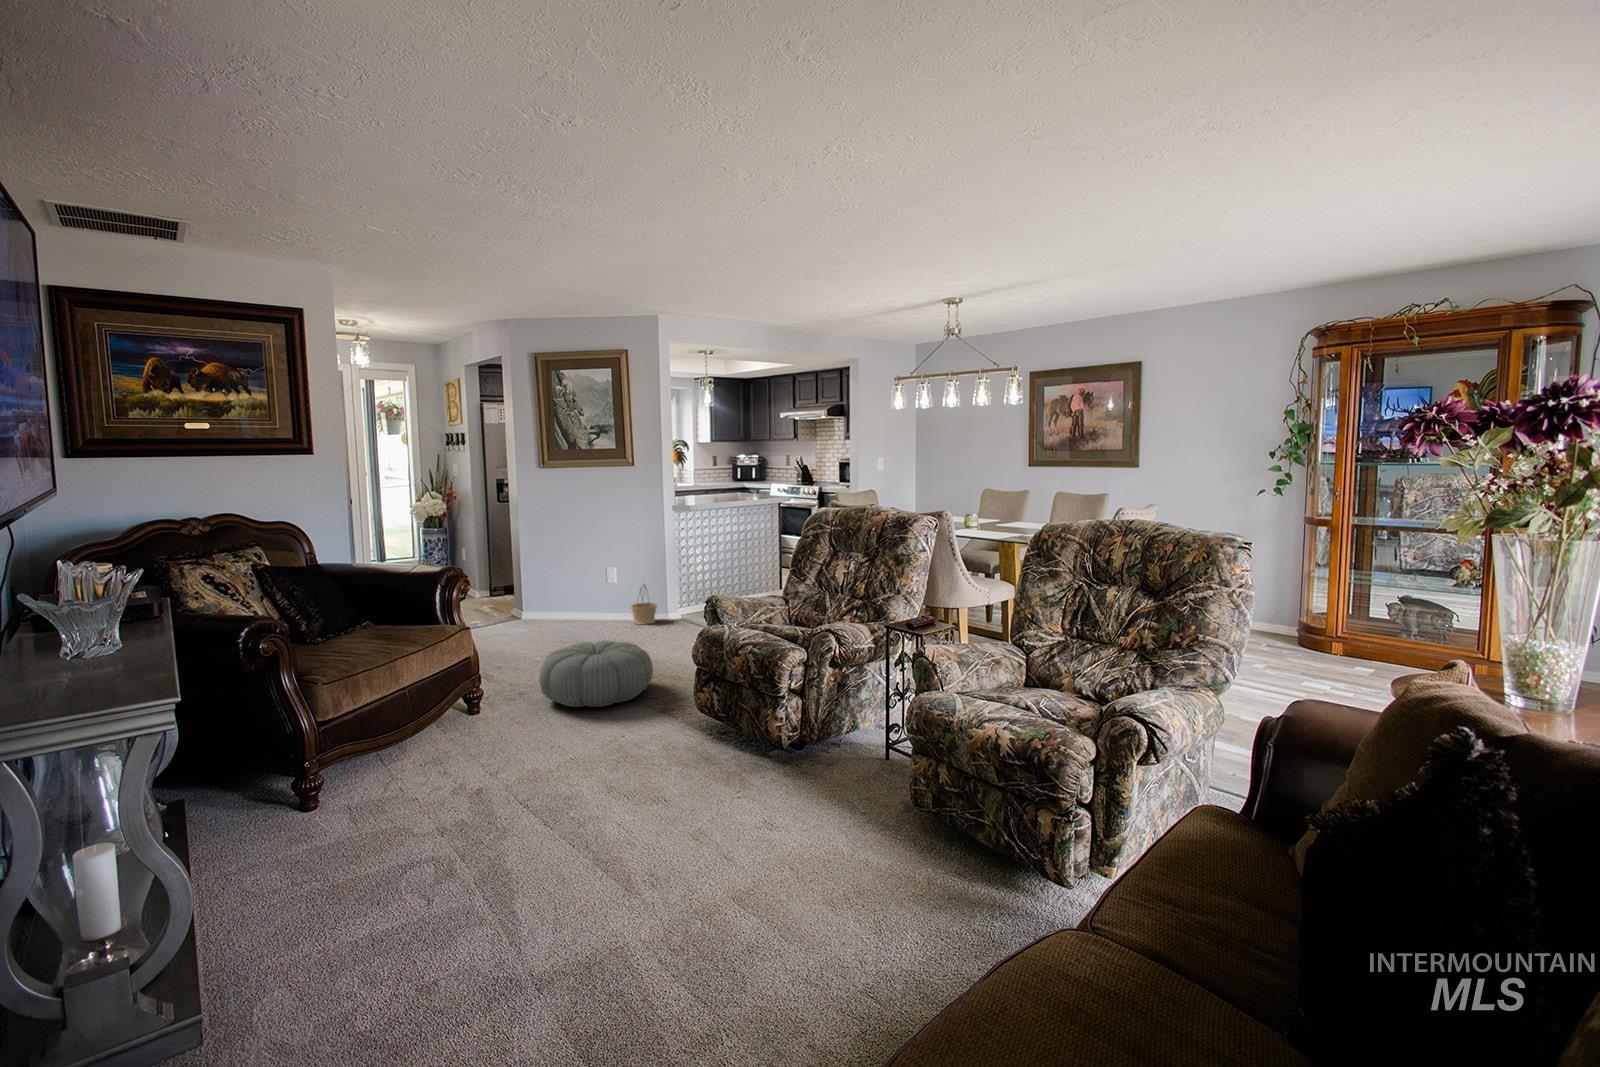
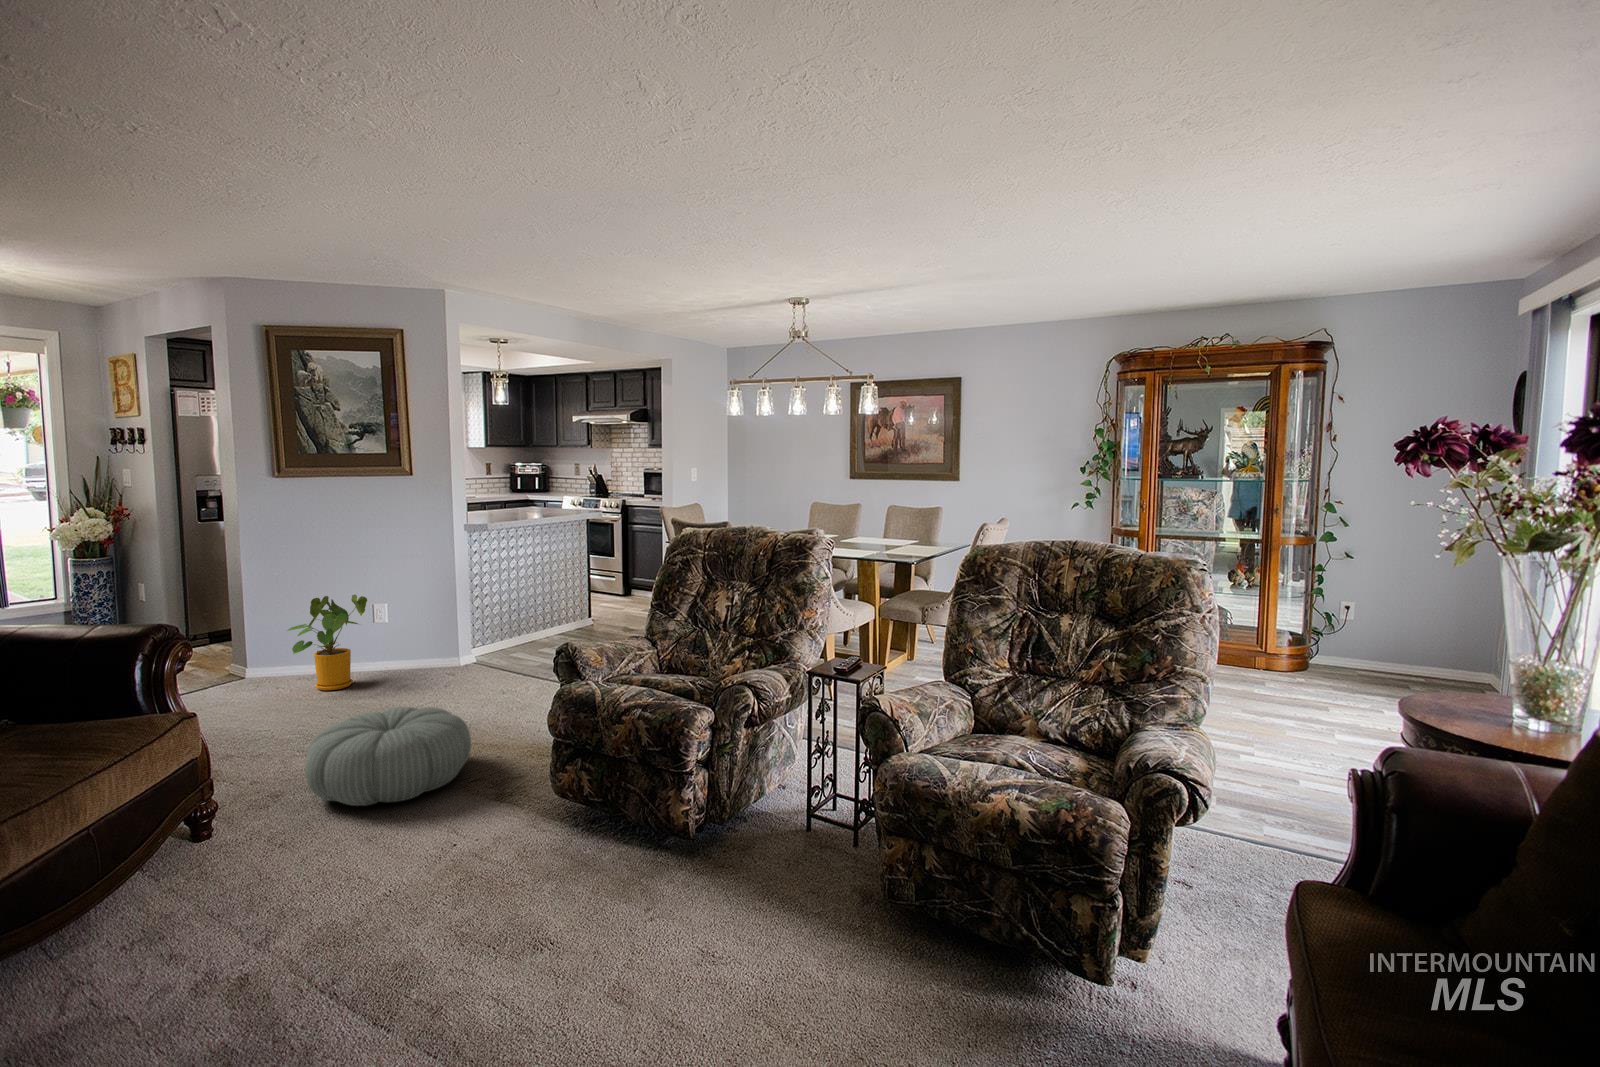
house plant: none [544,559,603,631] -> present [287,595,367,690]
basket: present [631,584,657,625] -> none [408,623,444,675]

